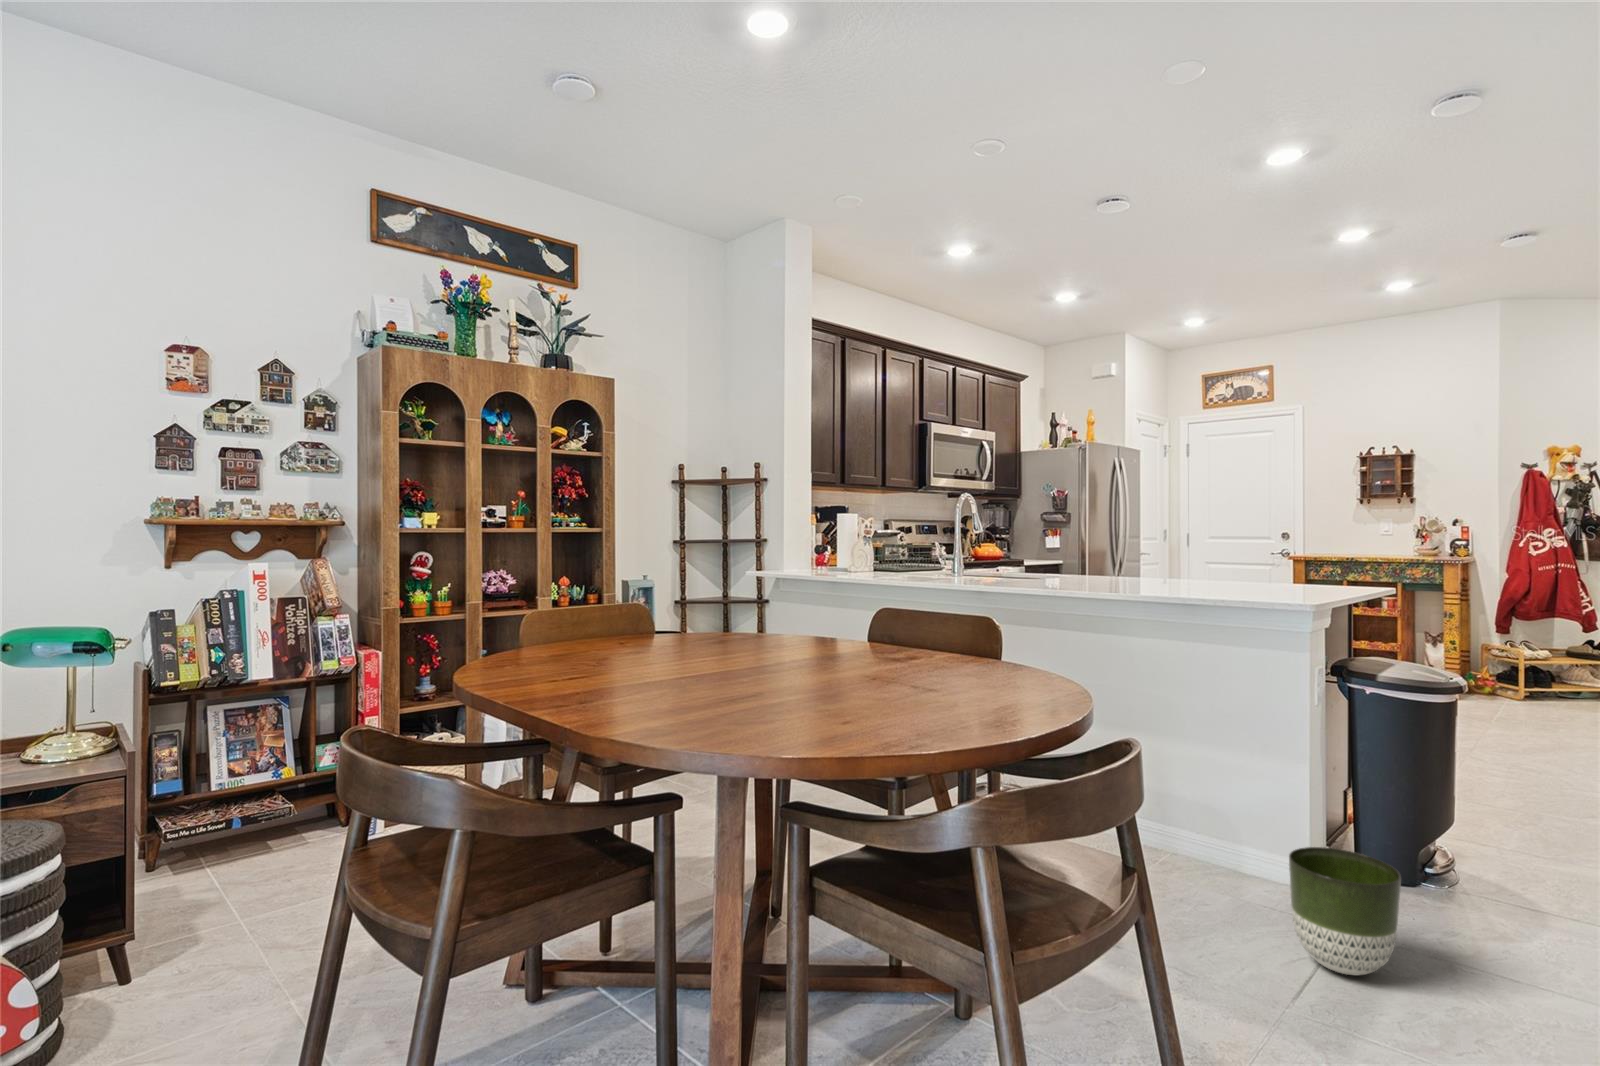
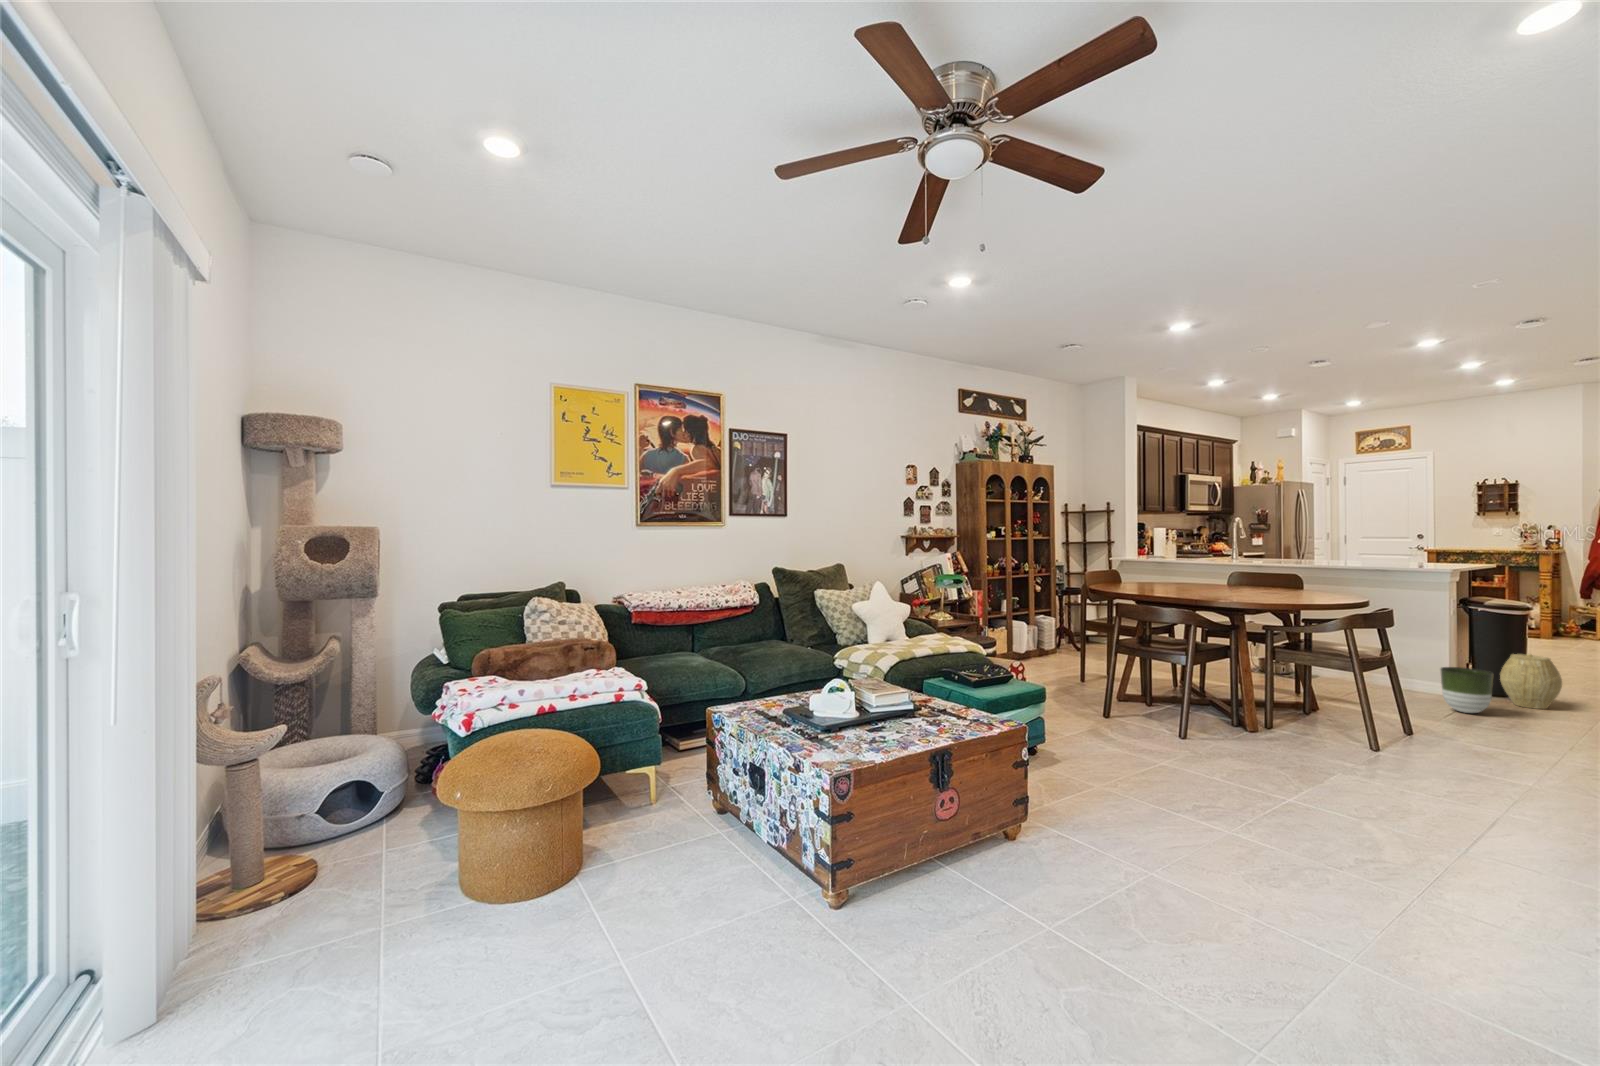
woven basket: none [1408,800,1534,937] -> present [1500,654,1562,709]

